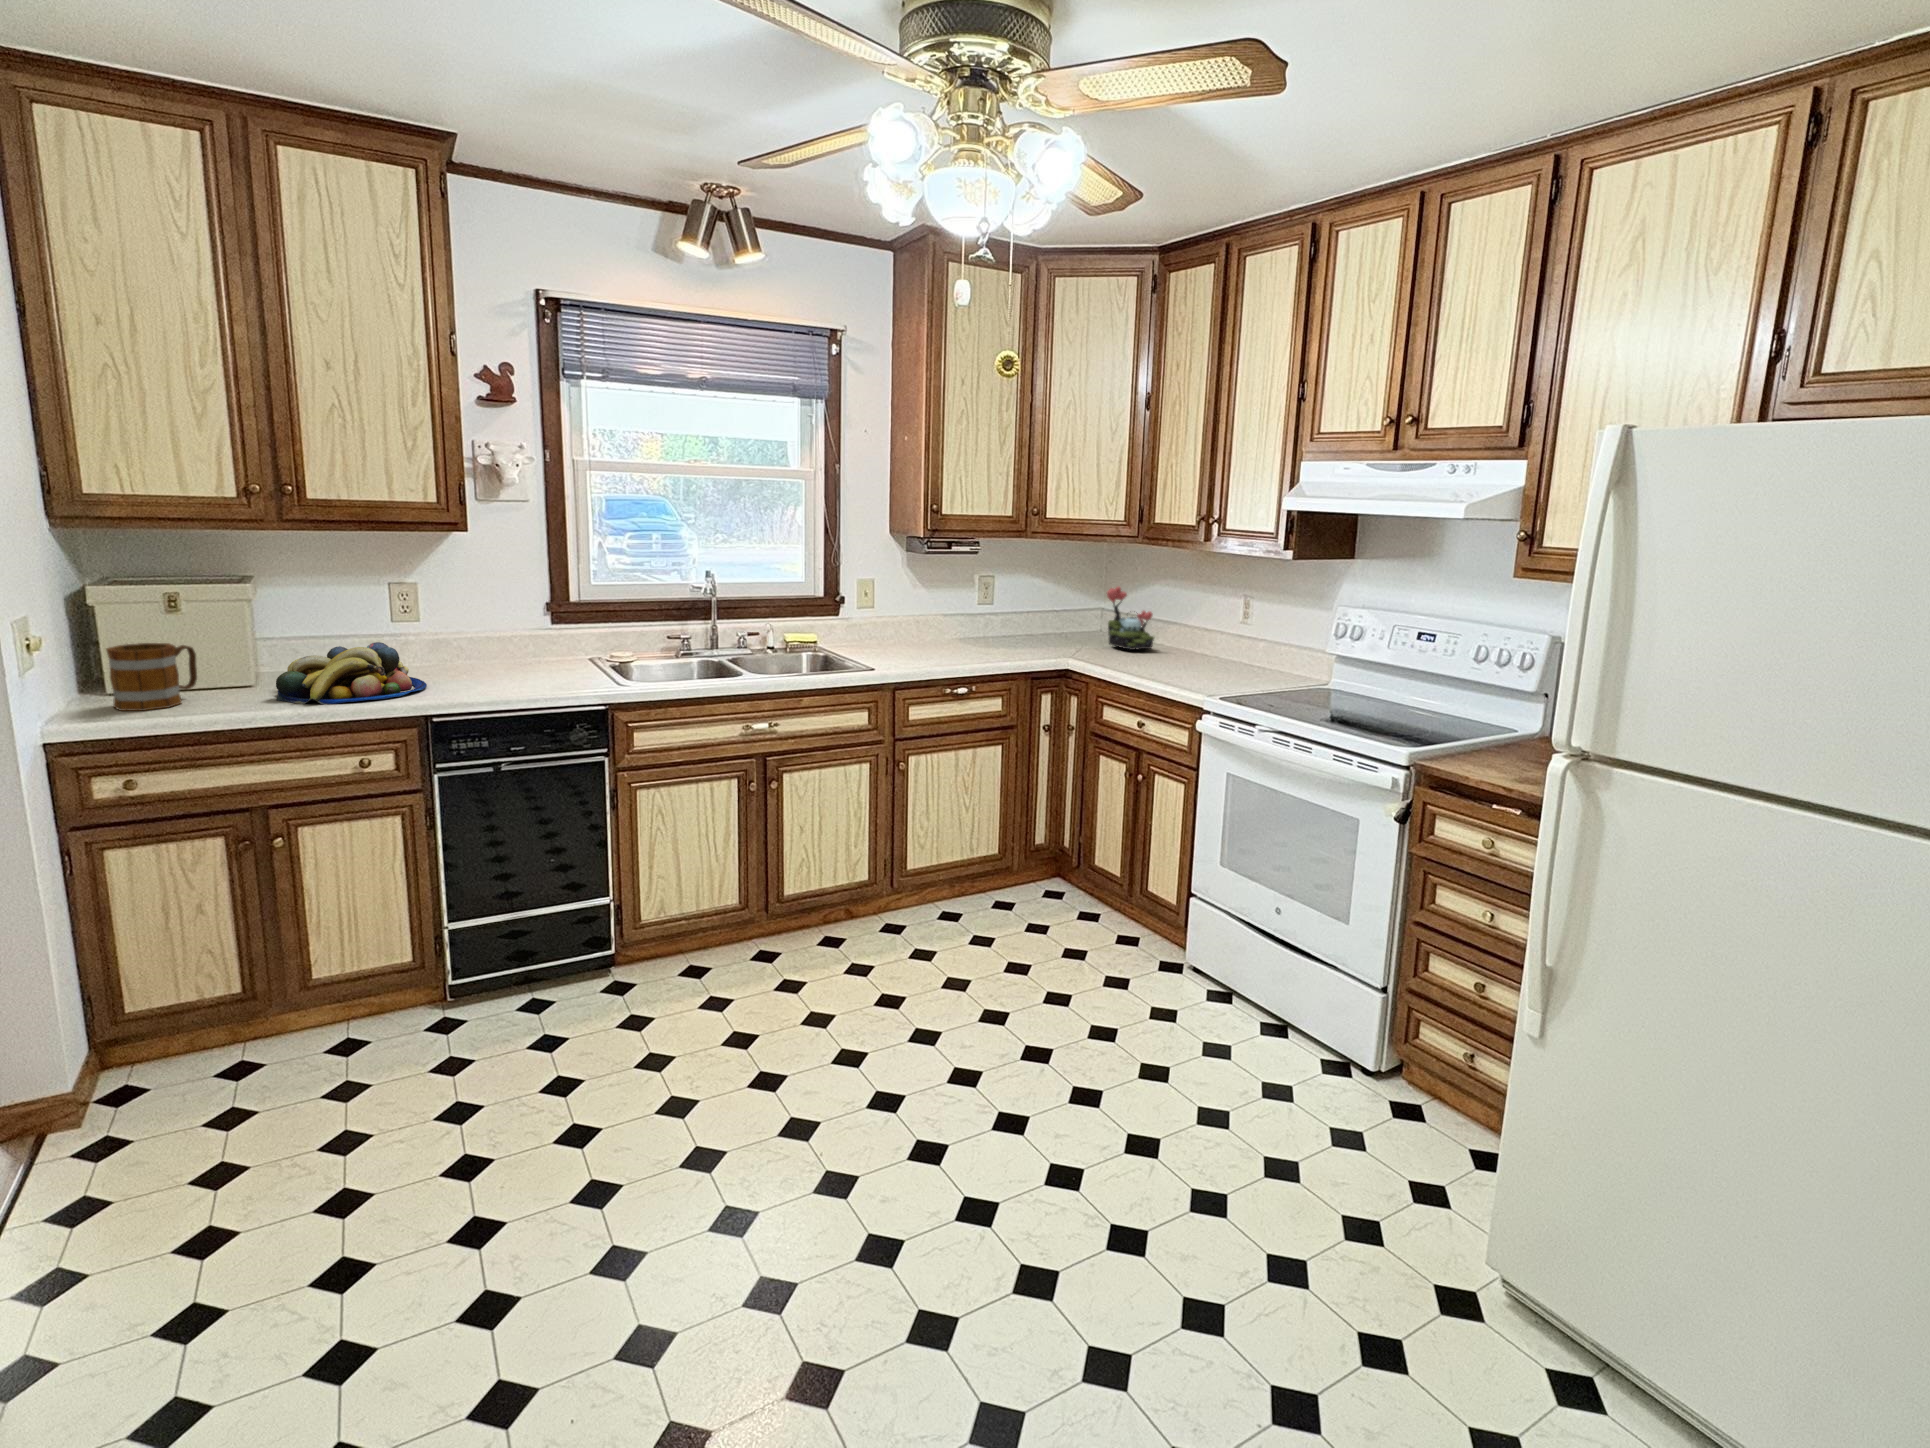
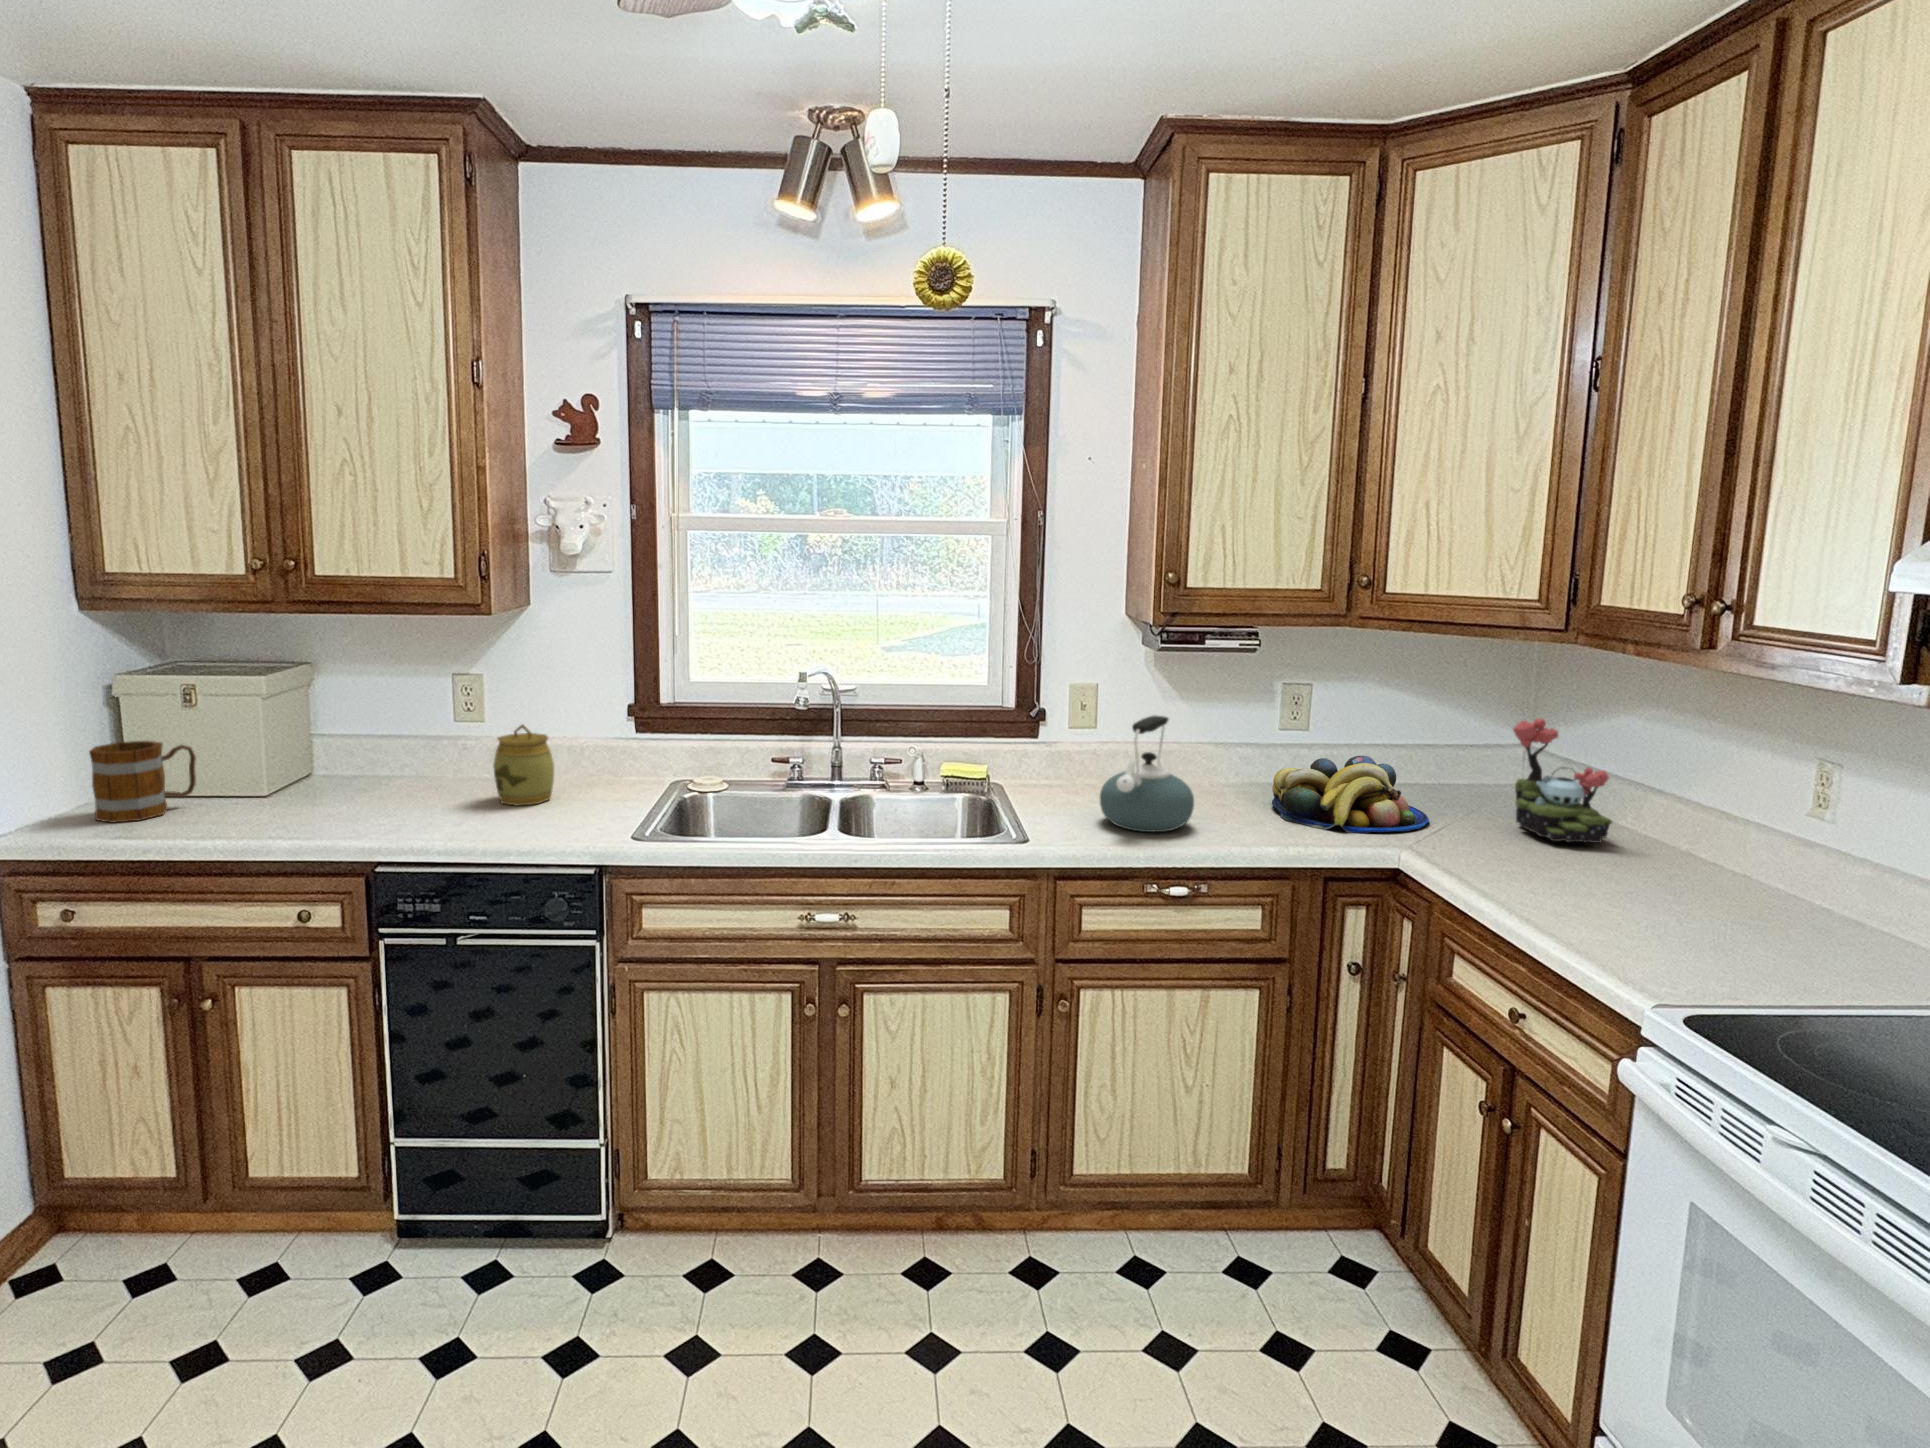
kettle: none [900,592,956,661] -> present [1100,715,1194,832]
jar: none [465,617,517,678] -> present [493,725,554,806]
fruit bowl: present [276,642,427,704] -> present [1272,756,1429,833]

